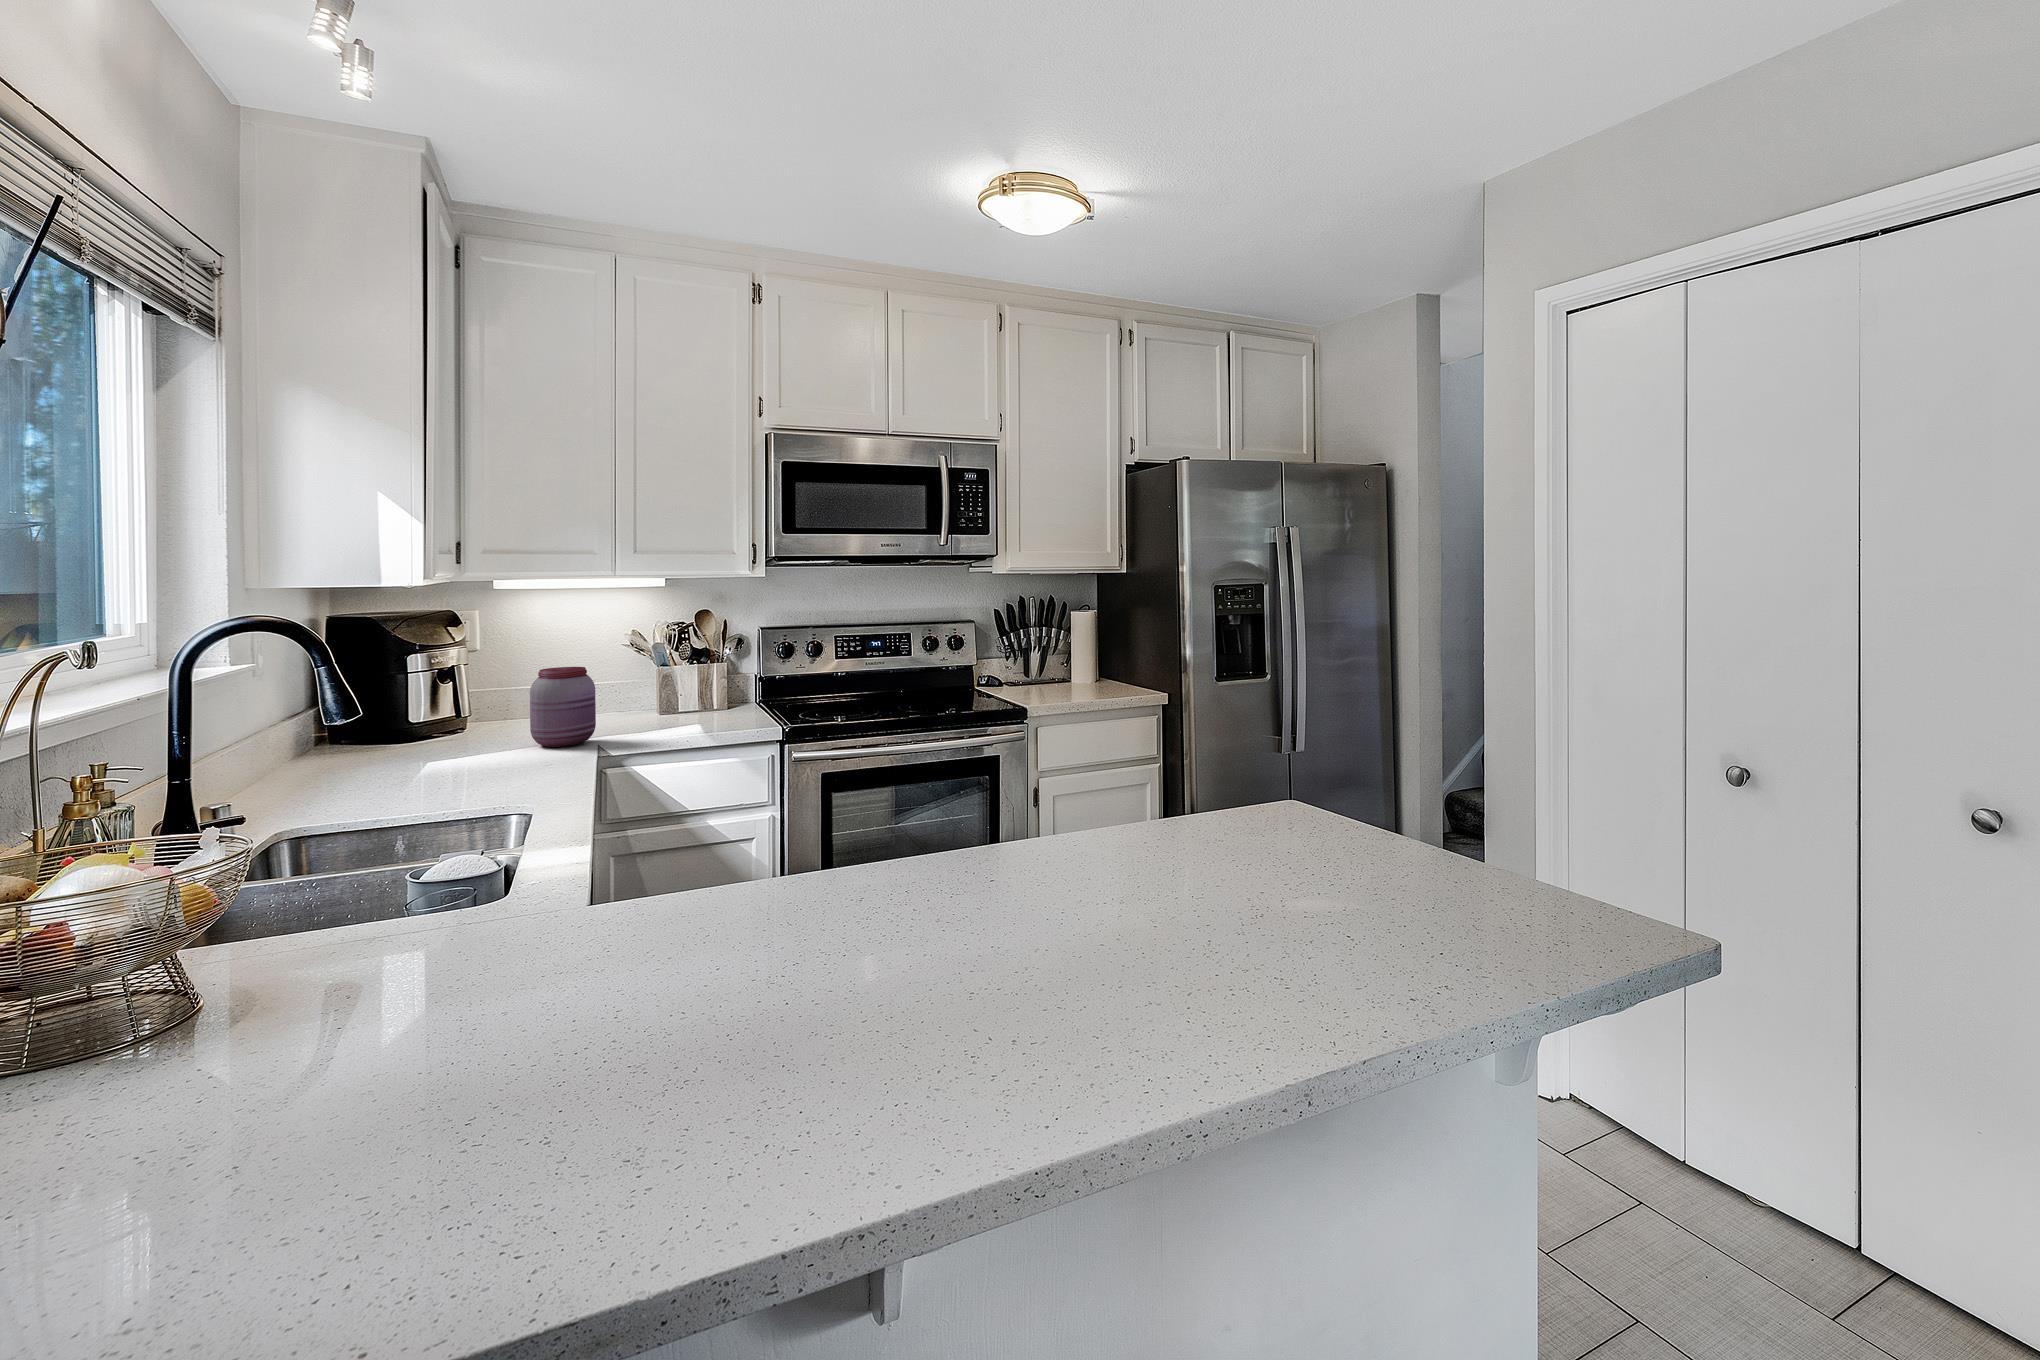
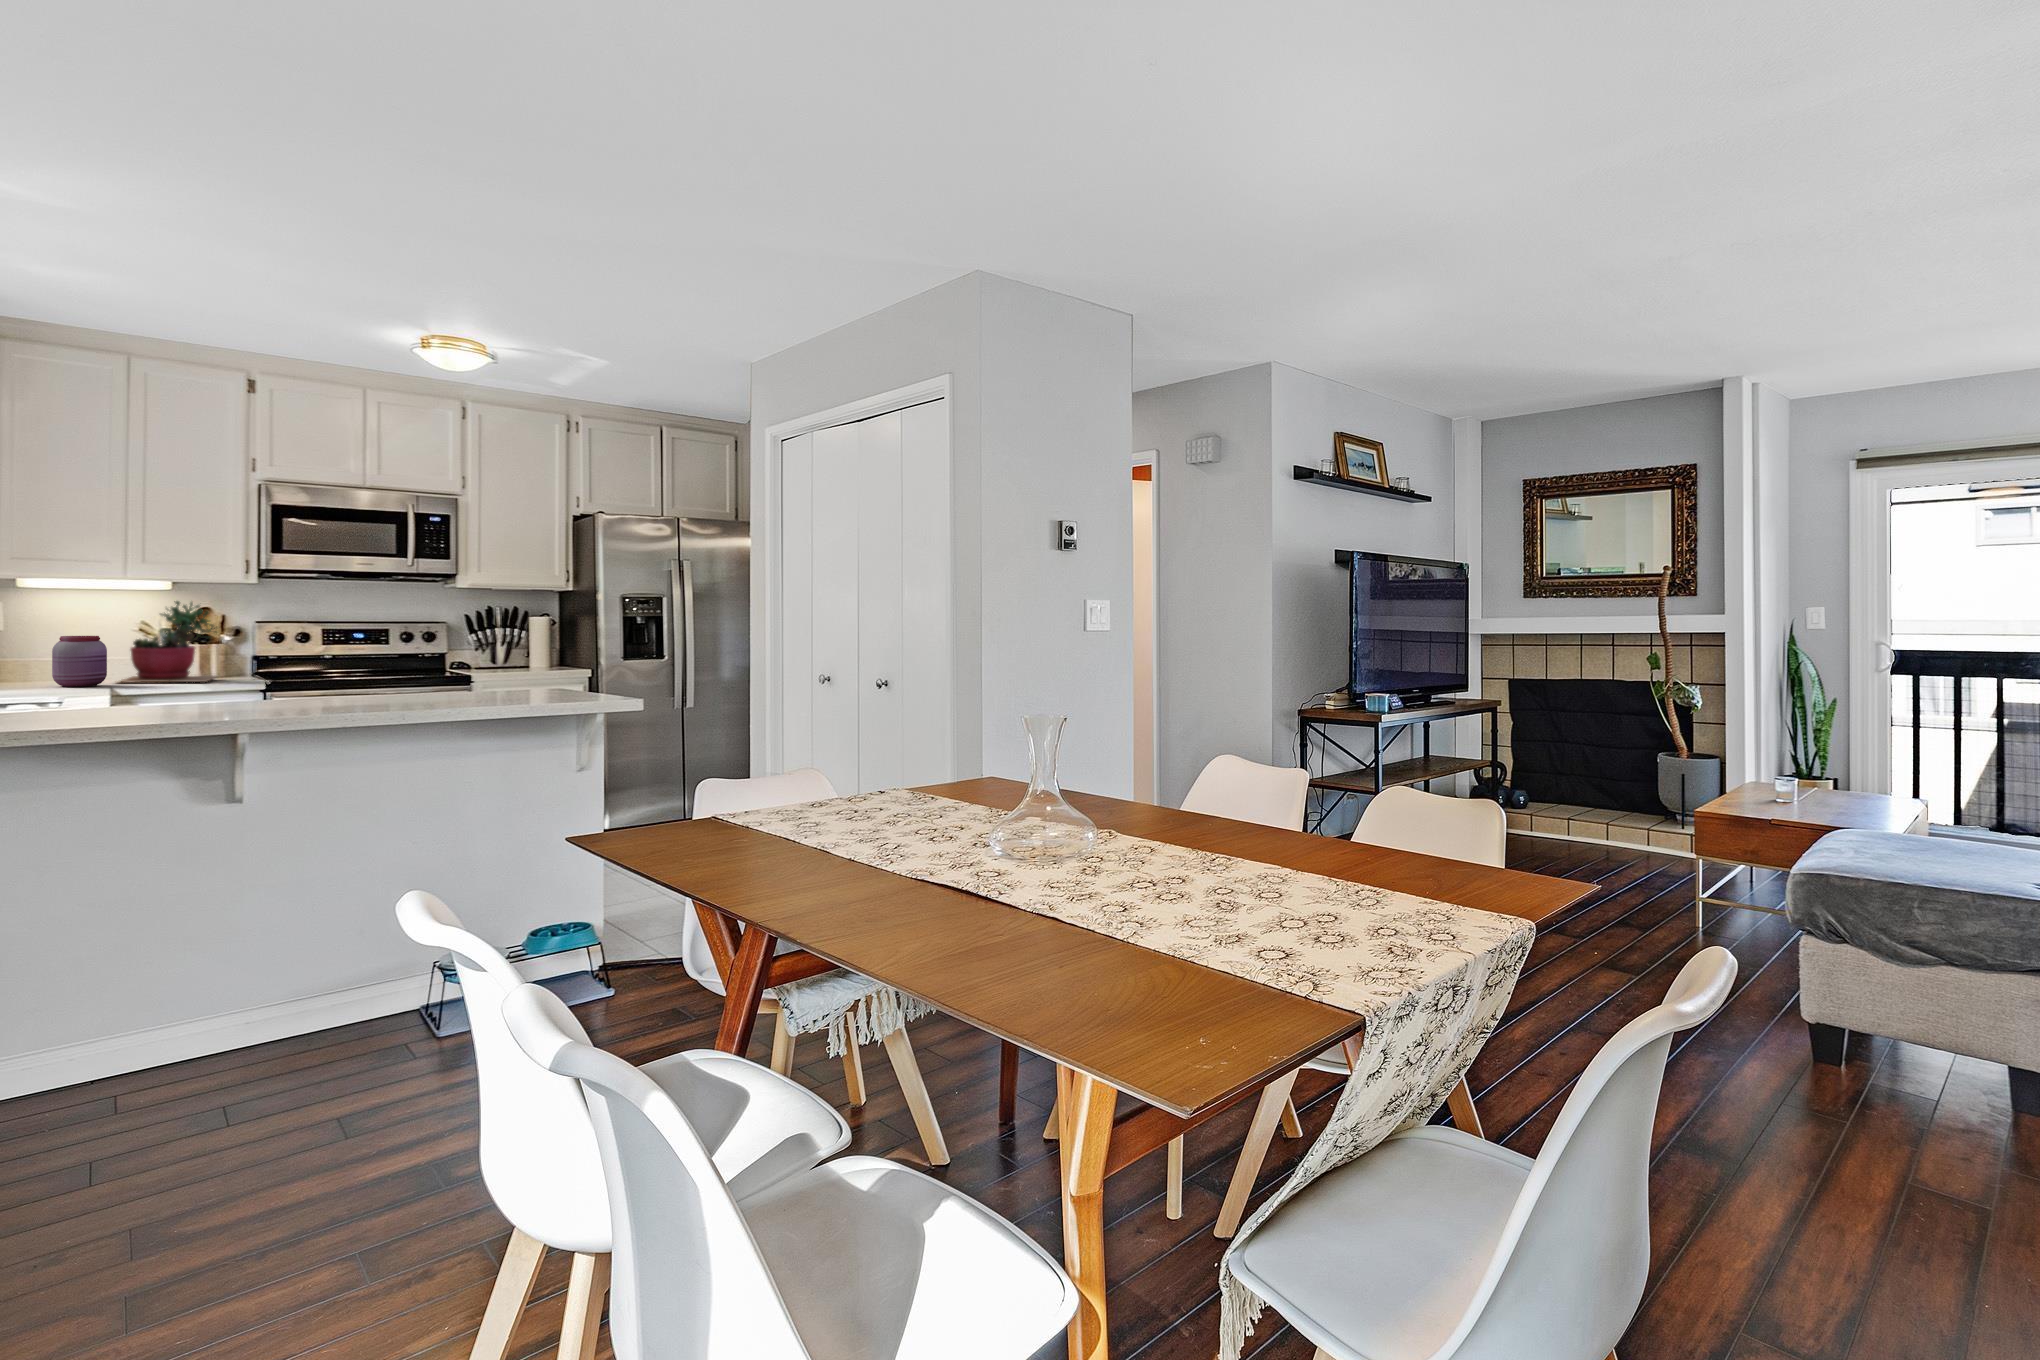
succulent plant: none [603,607,729,734] -> present [120,601,220,682]

